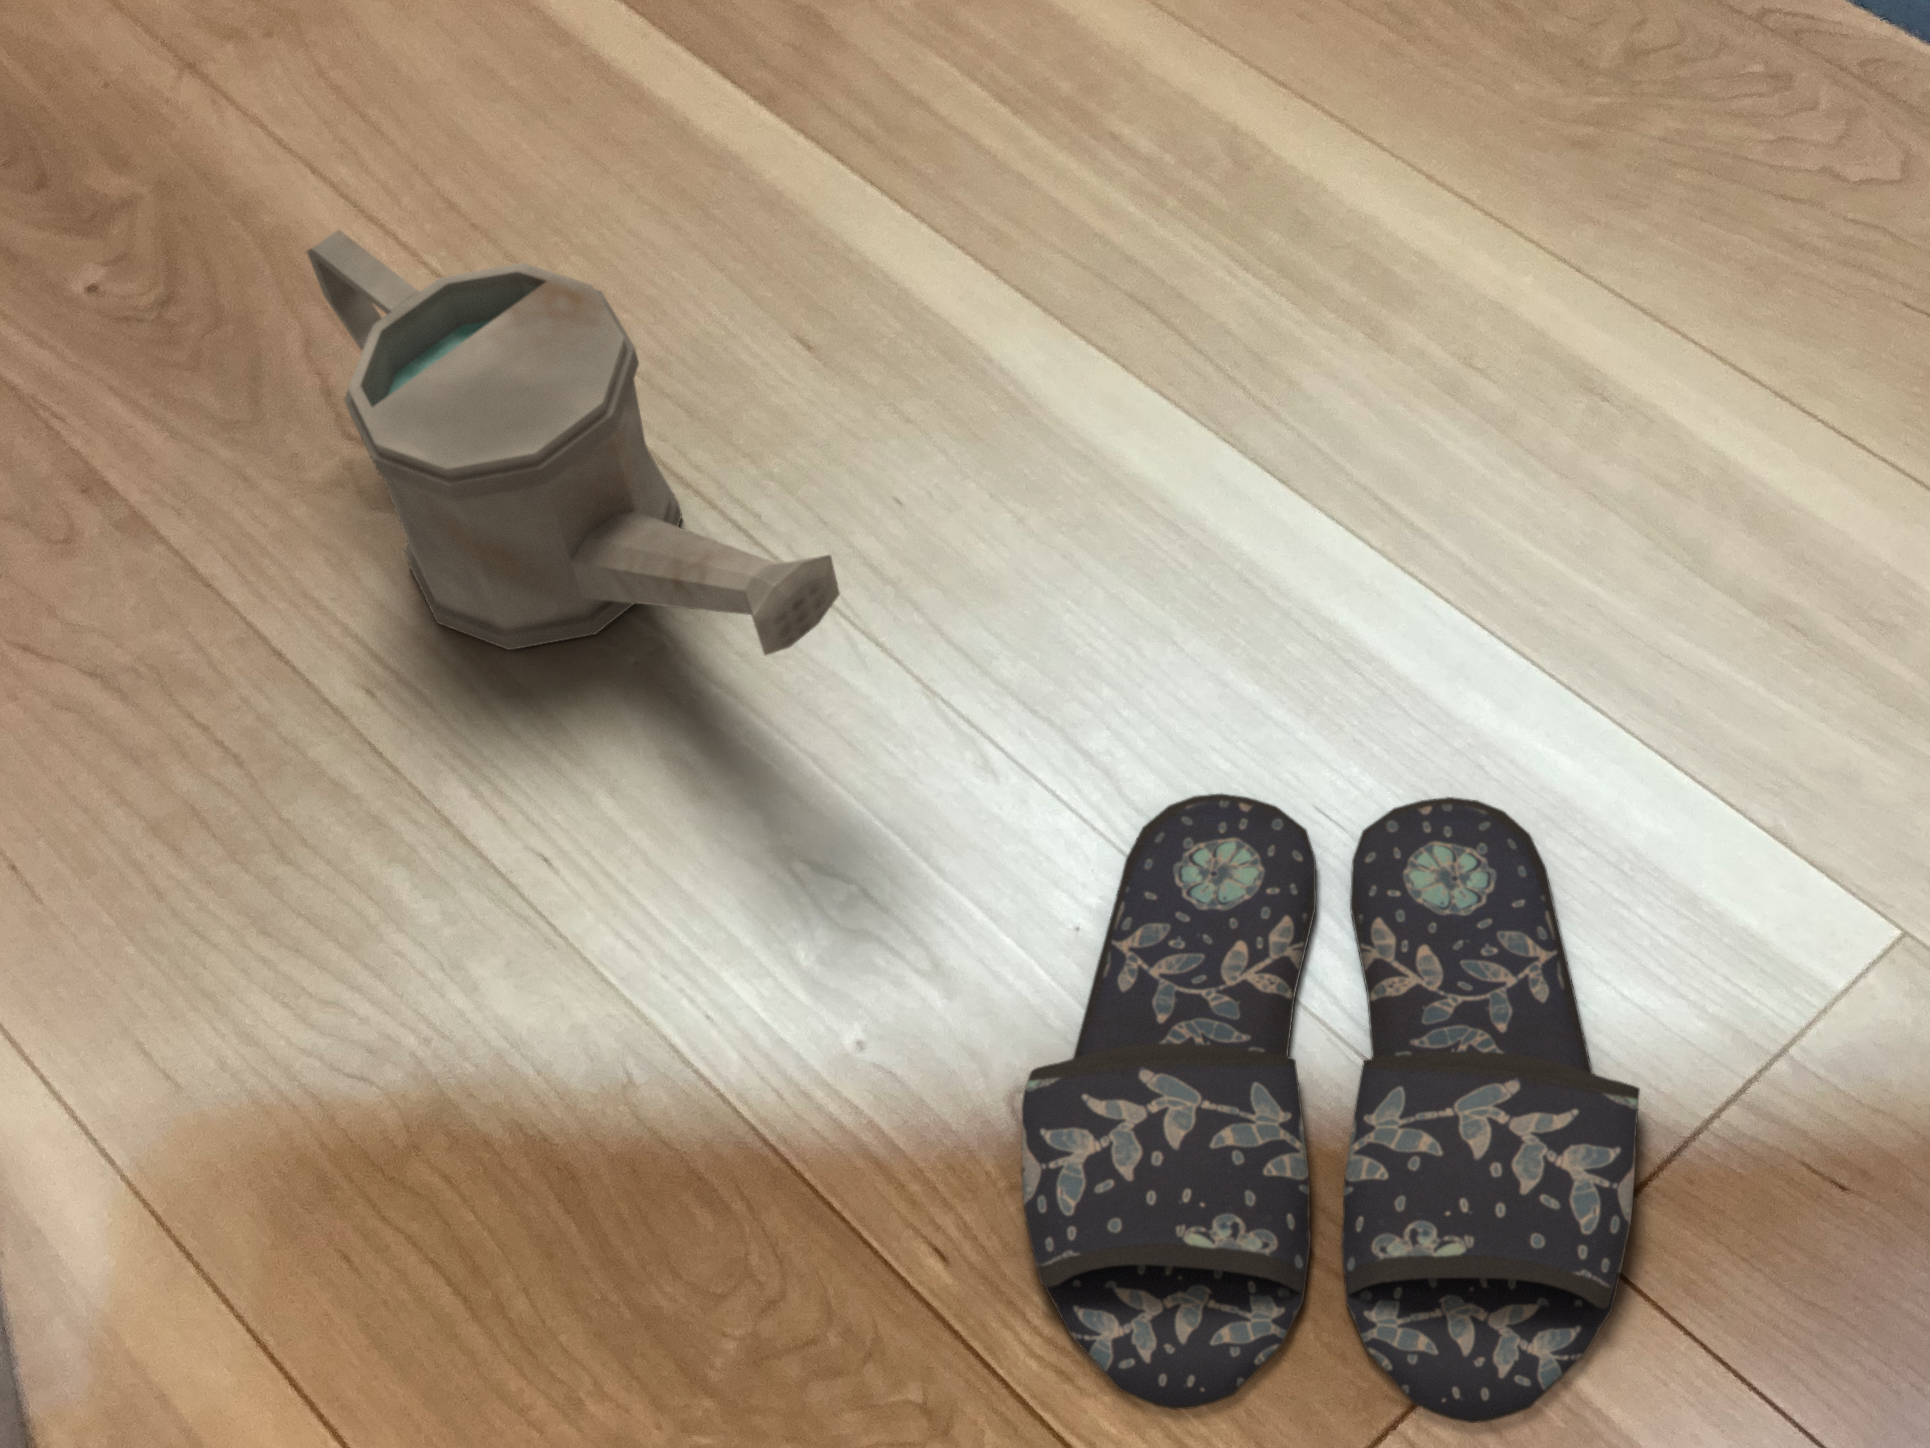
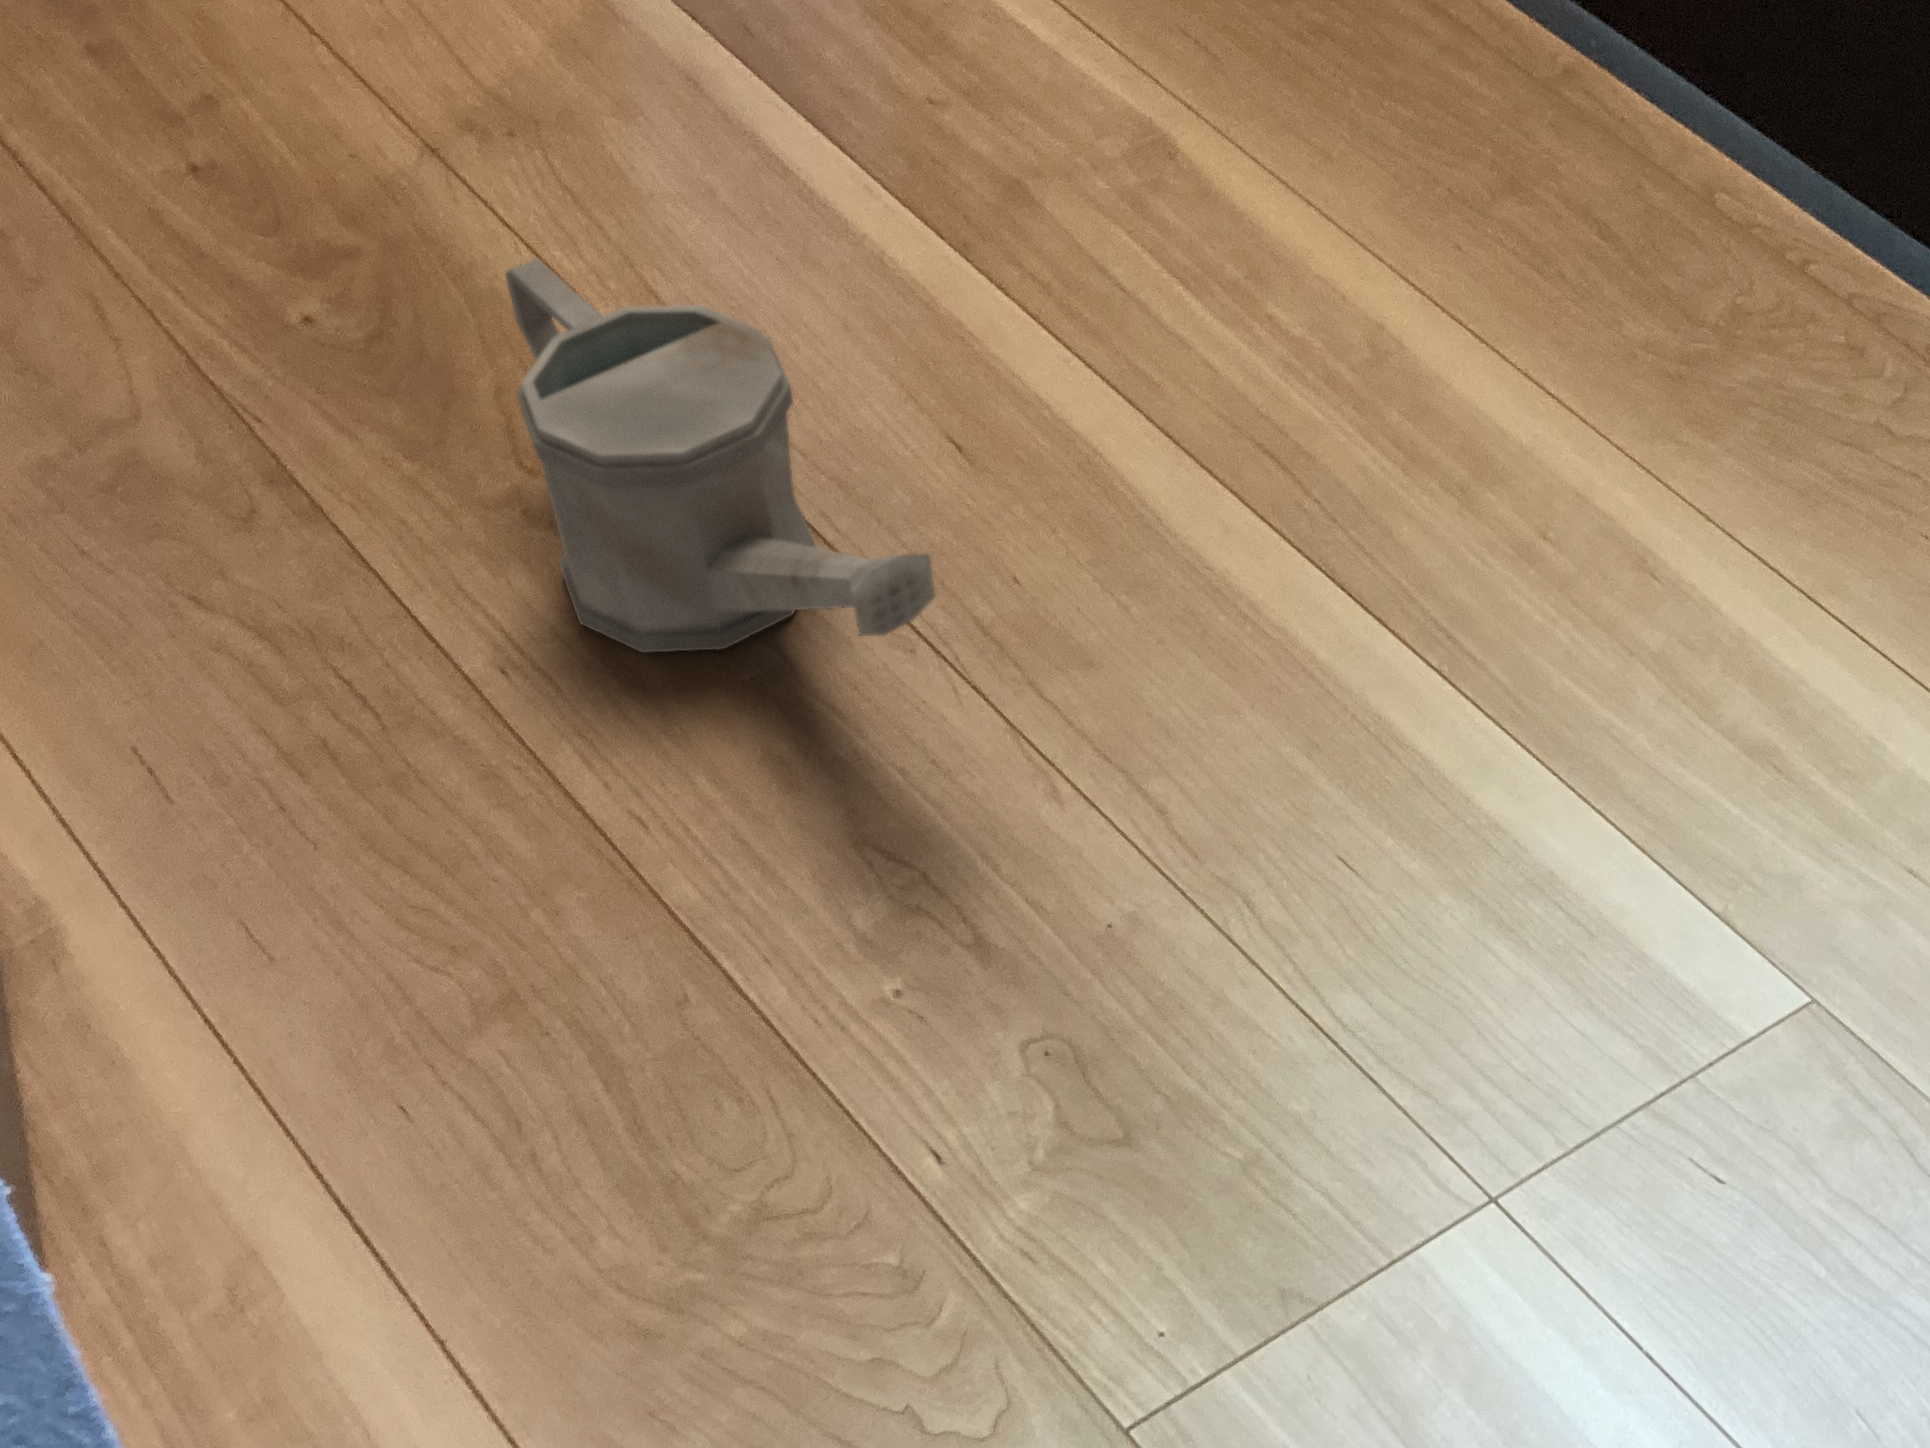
slippers: present [1022,793,1640,1423] -> none [1017,831,1567,1325]

